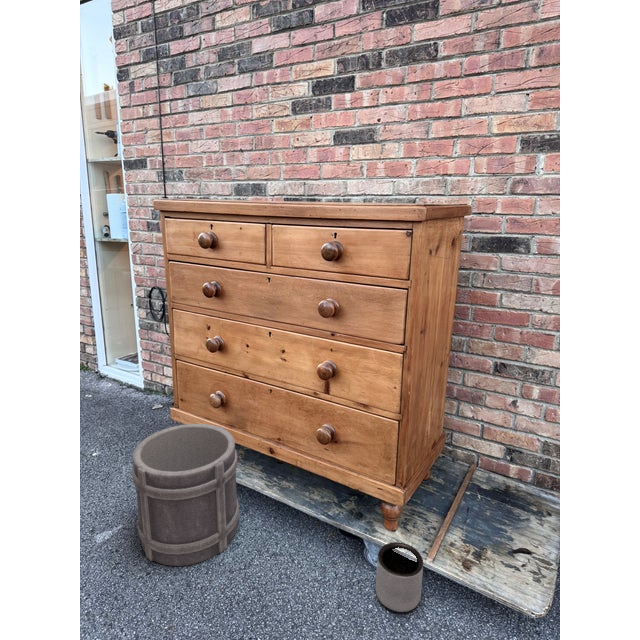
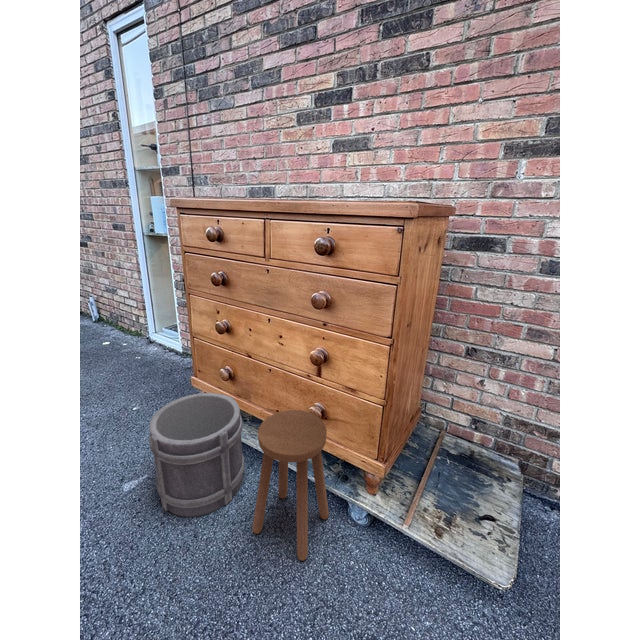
stool: none [254,435,342,605] -> present [252,410,329,561]
planter: present [375,542,423,612] -> none [357,506,400,571]

